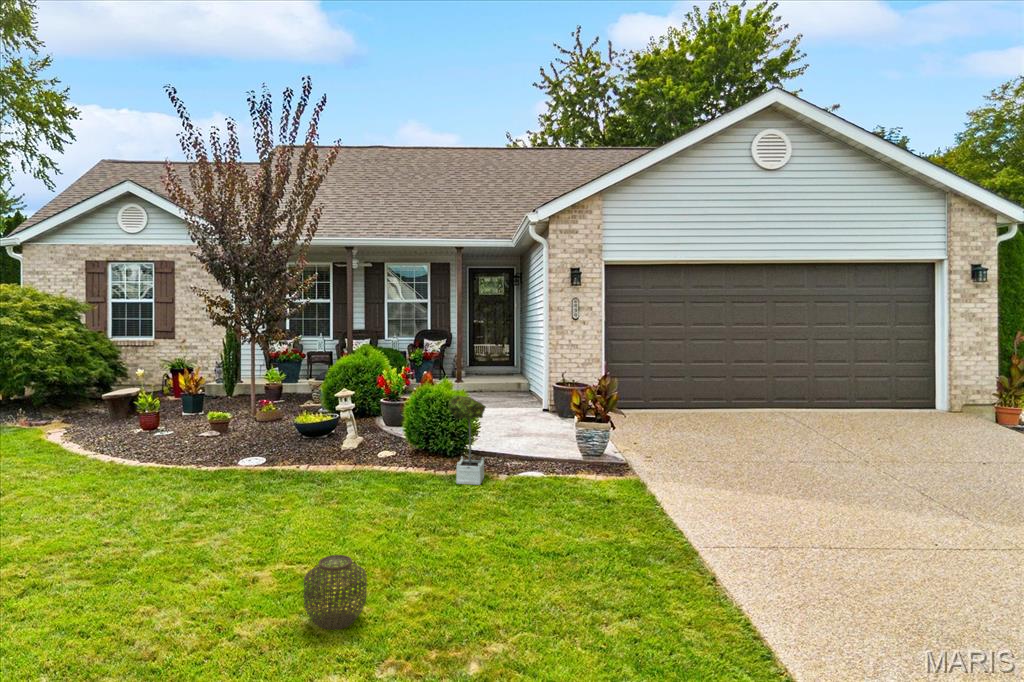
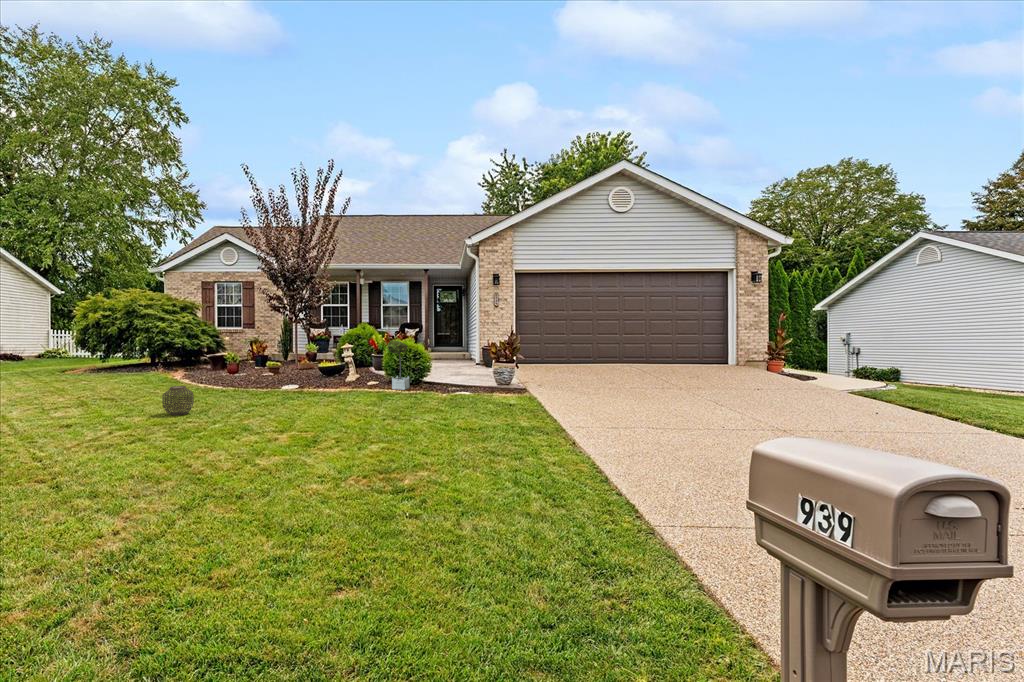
woven basket: present [304,555,367,630] -> present [162,386,194,415]

